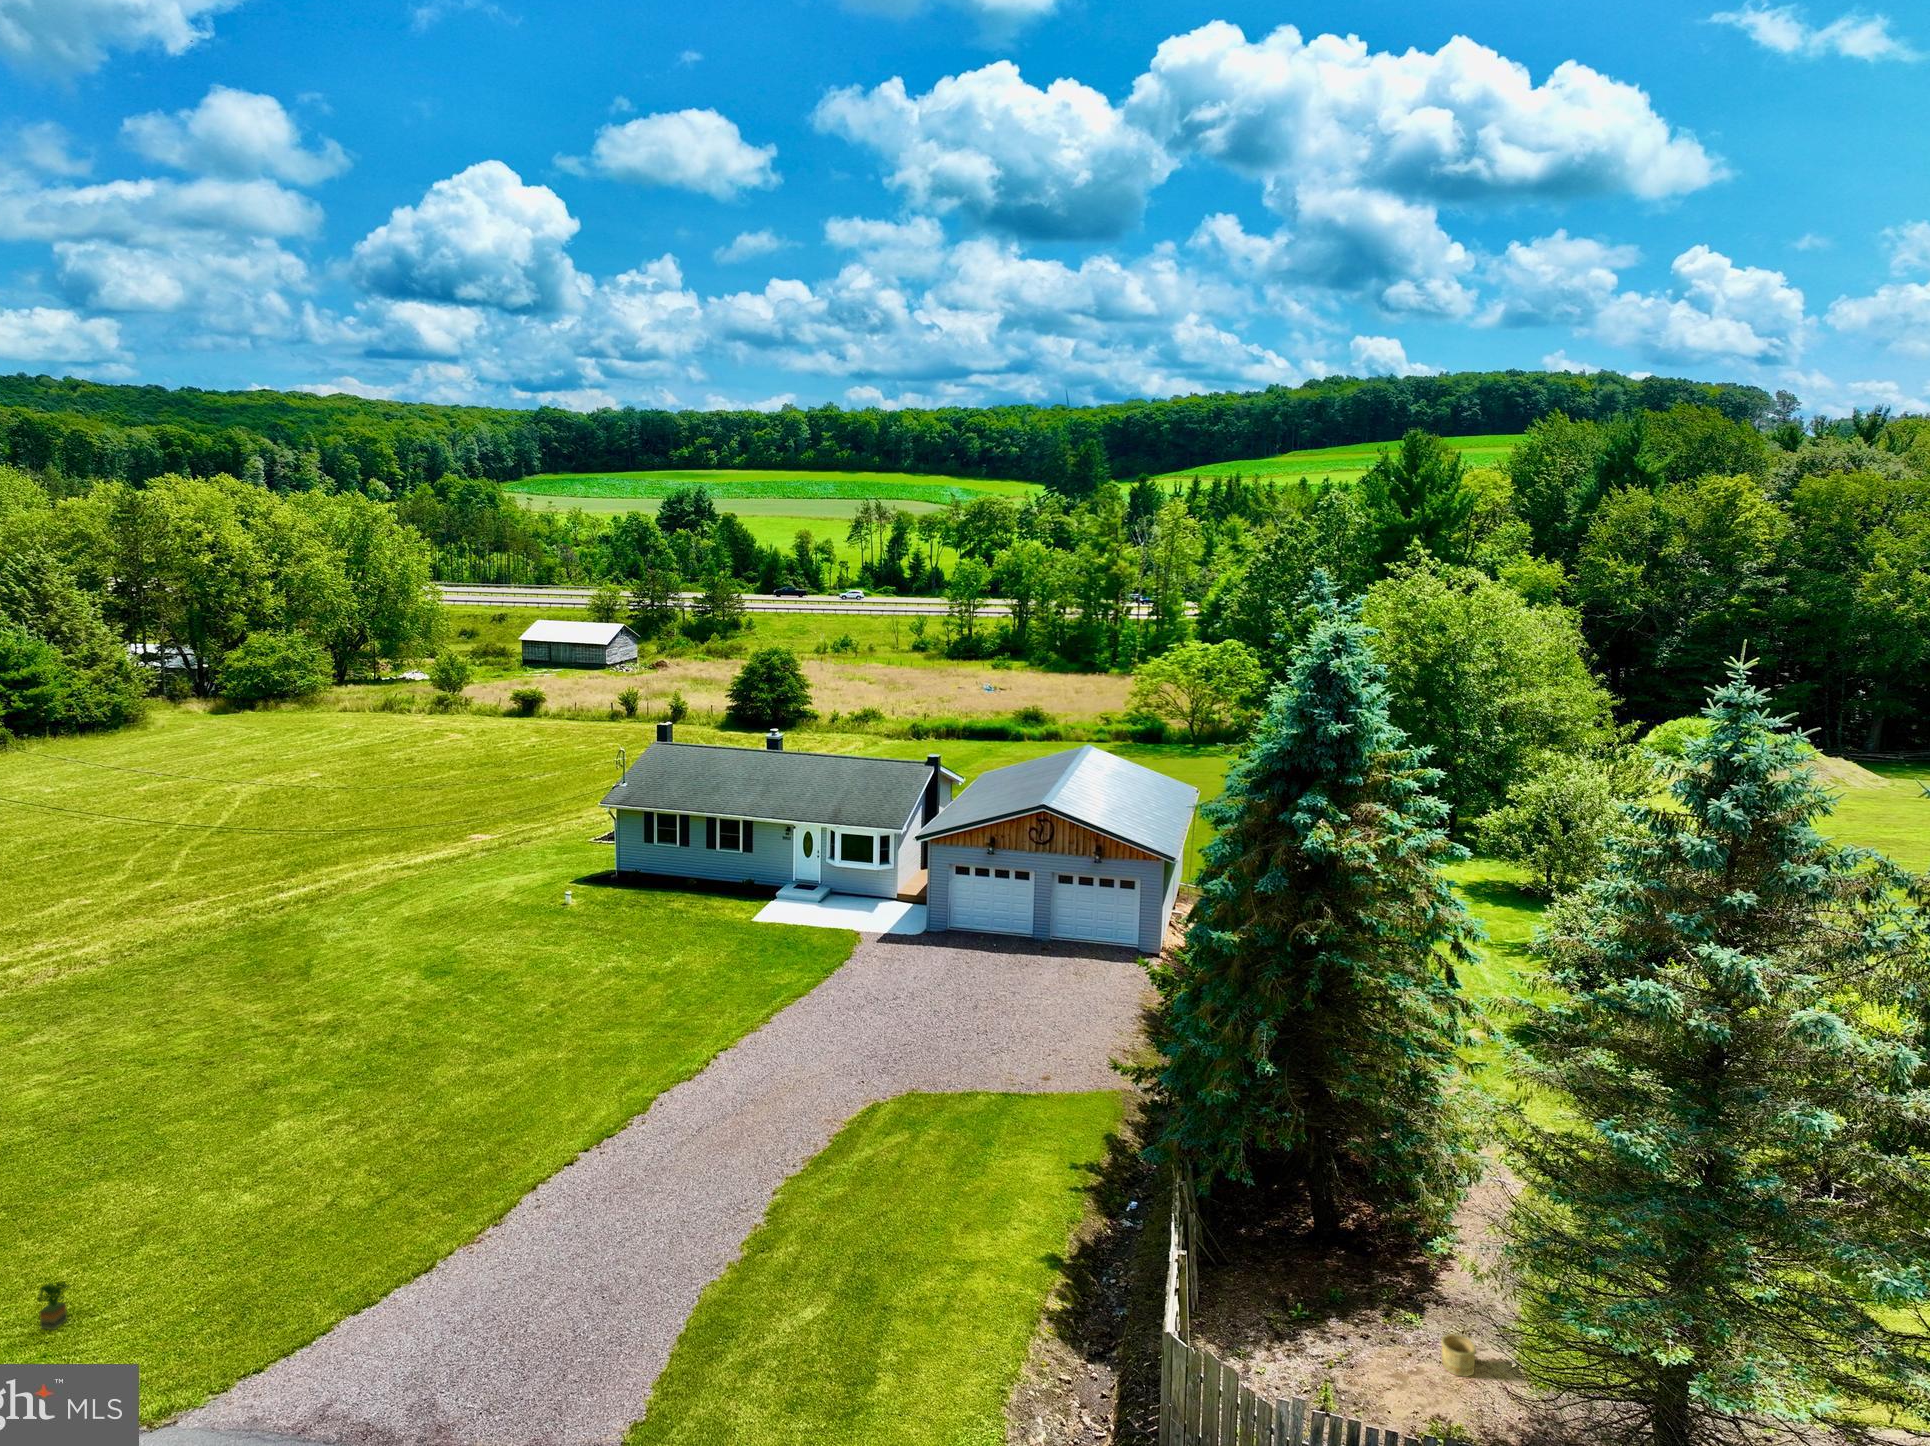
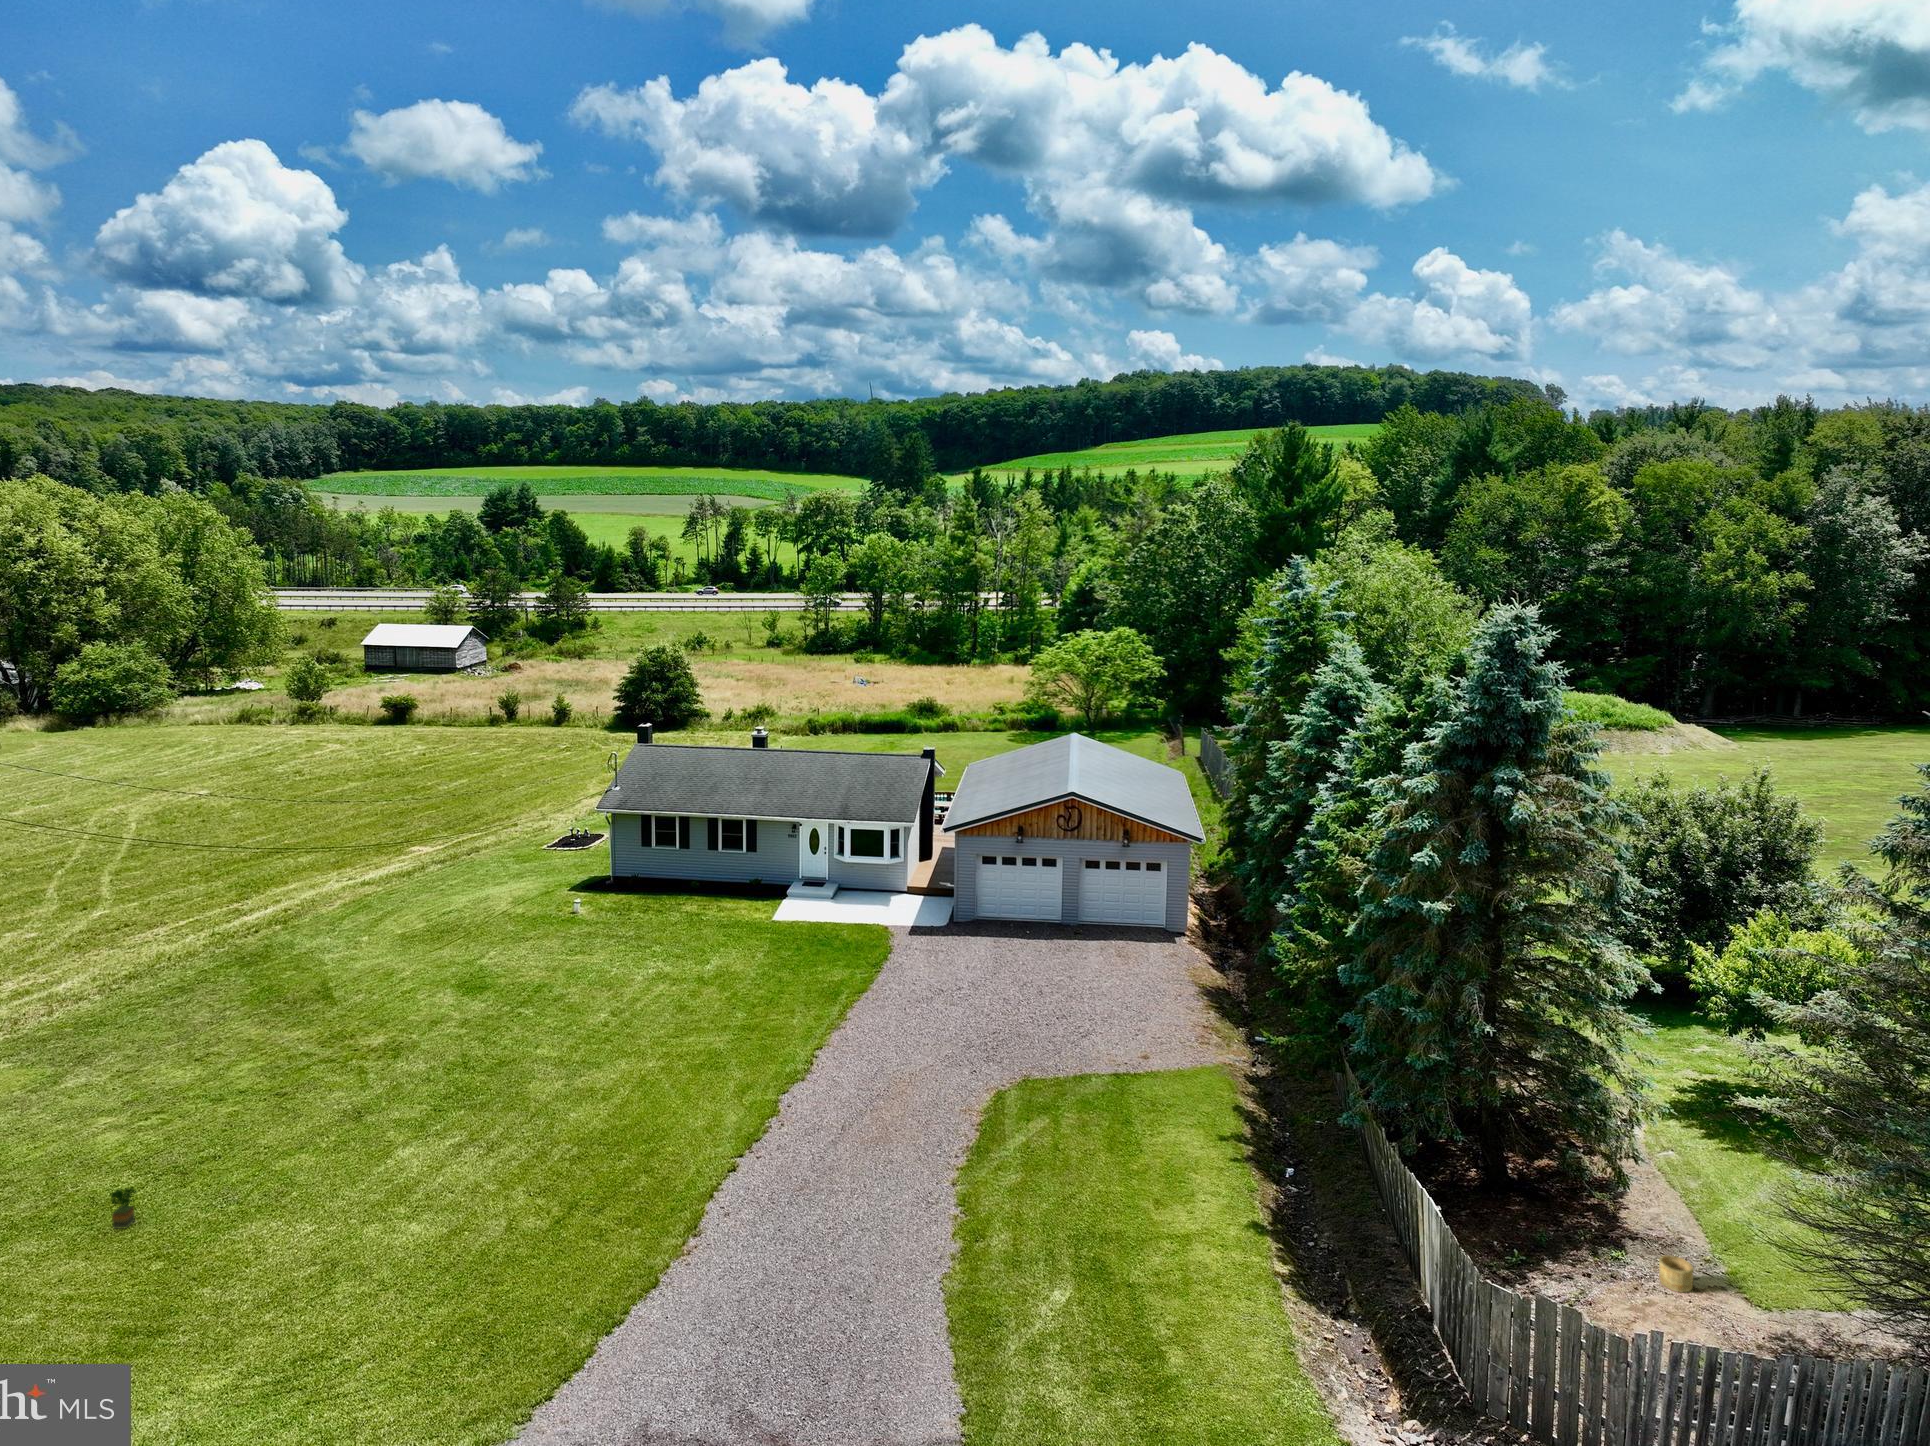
potted tree: present [38,1282,70,1330] -> present [111,1188,136,1229]

